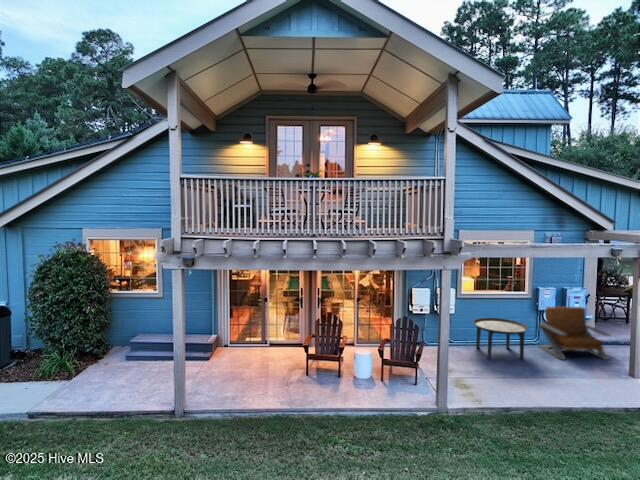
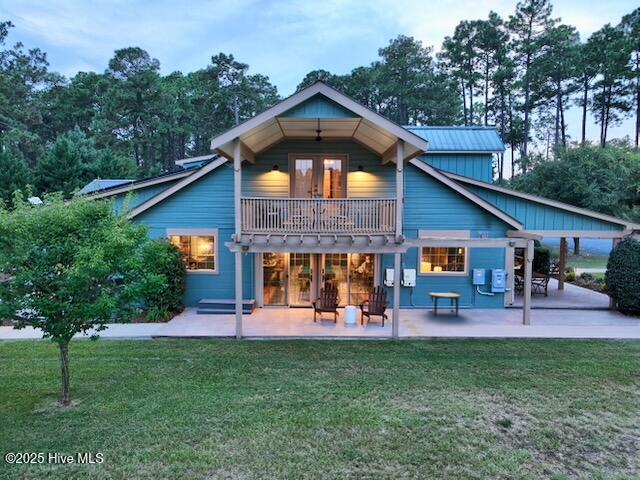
lounge chair: present [538,307,610,360] -> none [473,282,516,316]

